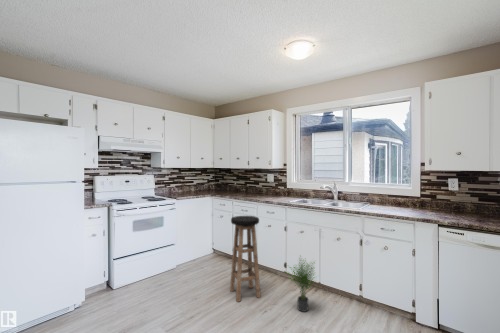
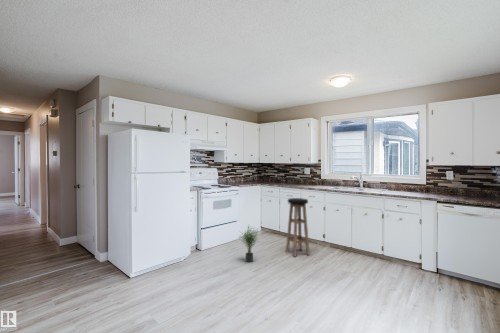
potted plant: present [288,260,314,312] -> present [243,227,257,262]

